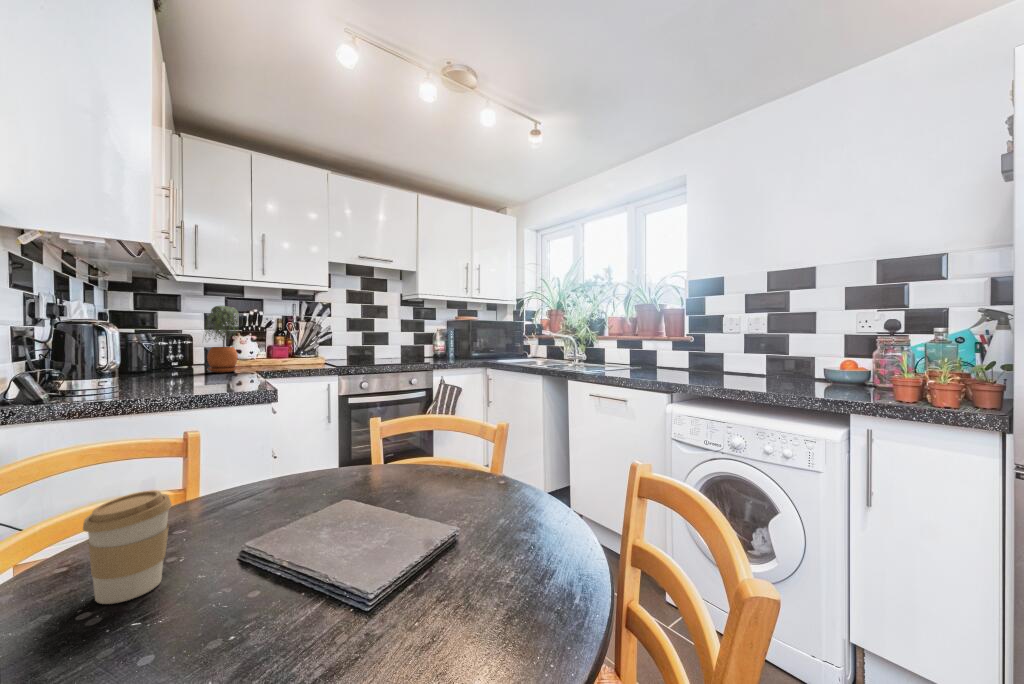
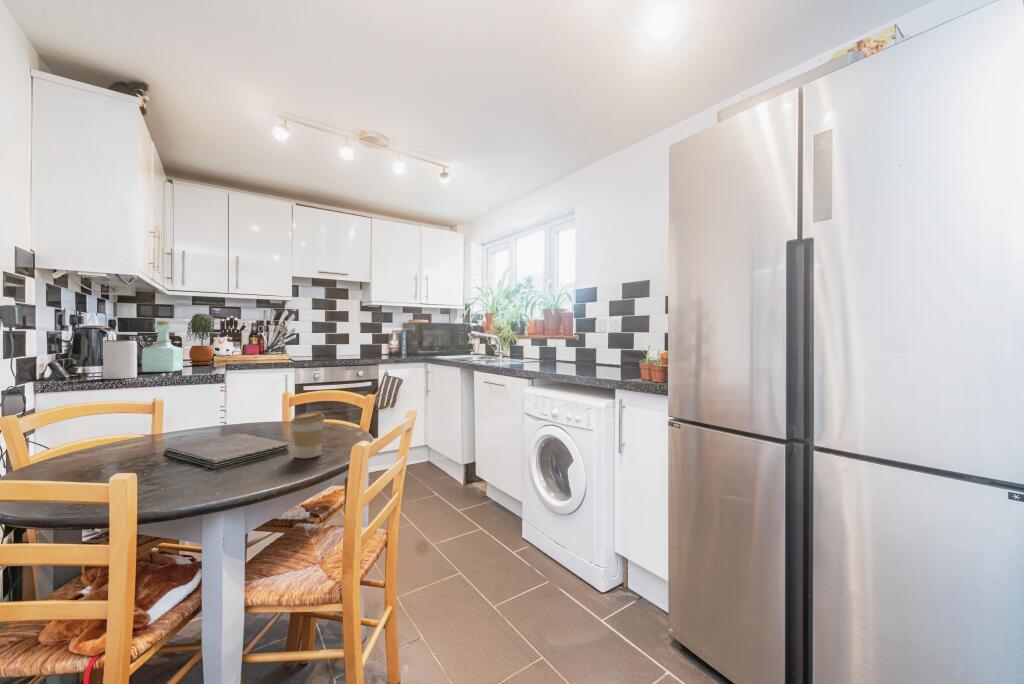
bottle: none [151,314,206,386] -> present [141,321,183,372]
jar: none [100,341,150,400] -> present [103,340,137,379]
coffee cup: present [83,490,172,604] -> present [291,411,325,458]

